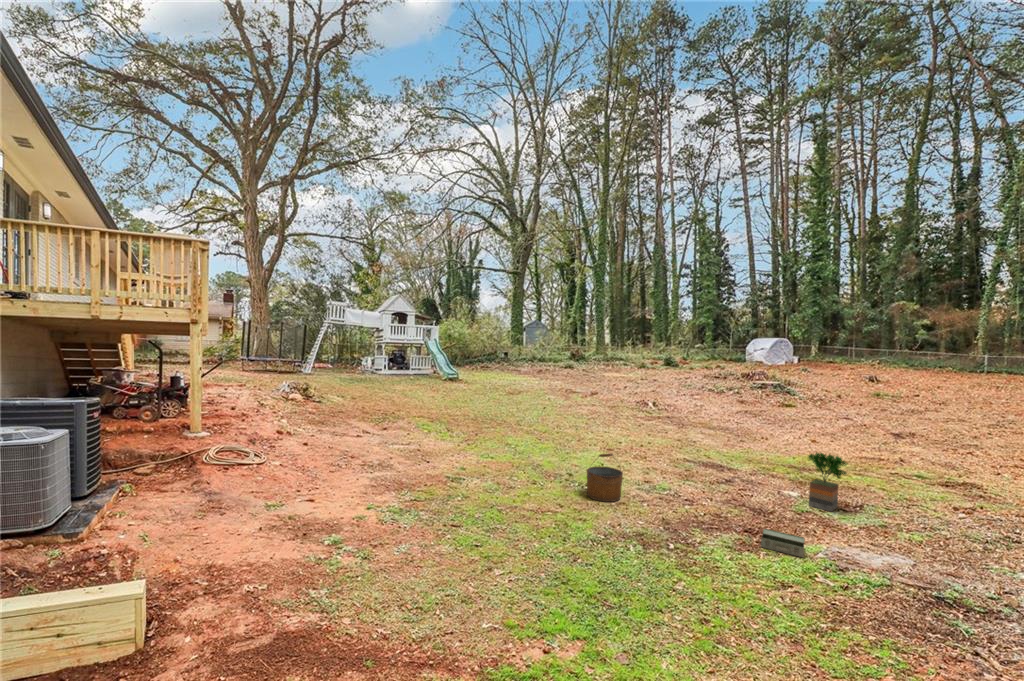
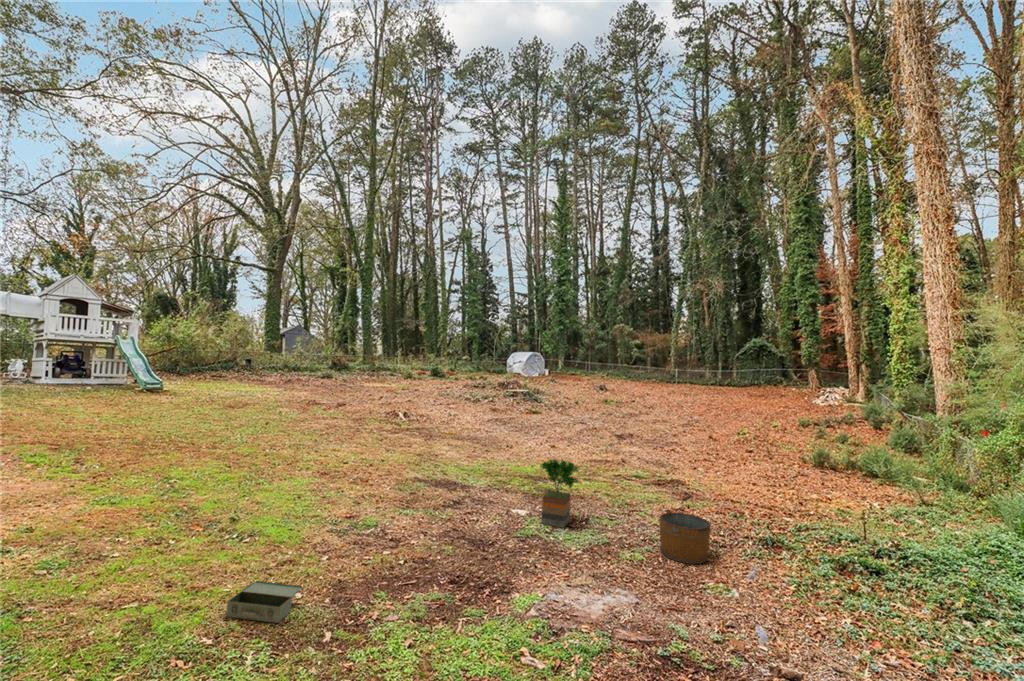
bucket: present [587,453,623,502] -> present [660,495,711,564]
toolbox: present [761,529,805,557] -> present [226,581,303,623]

